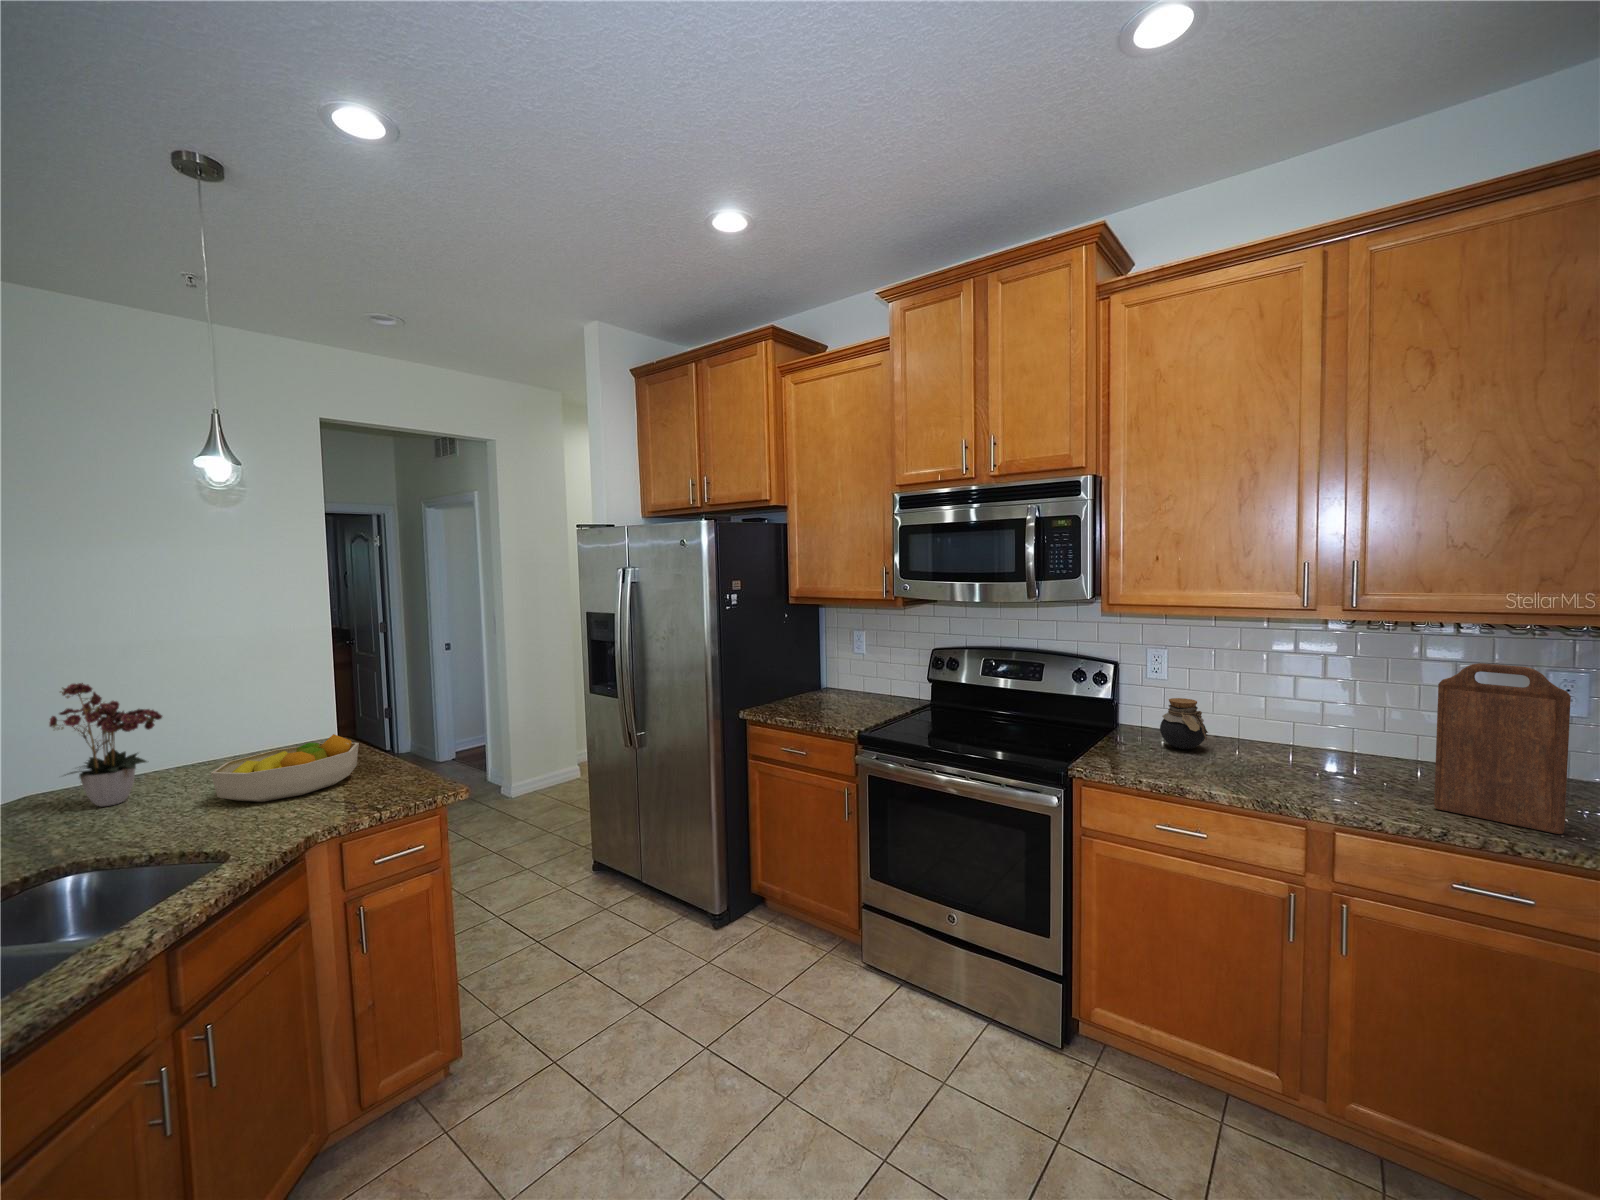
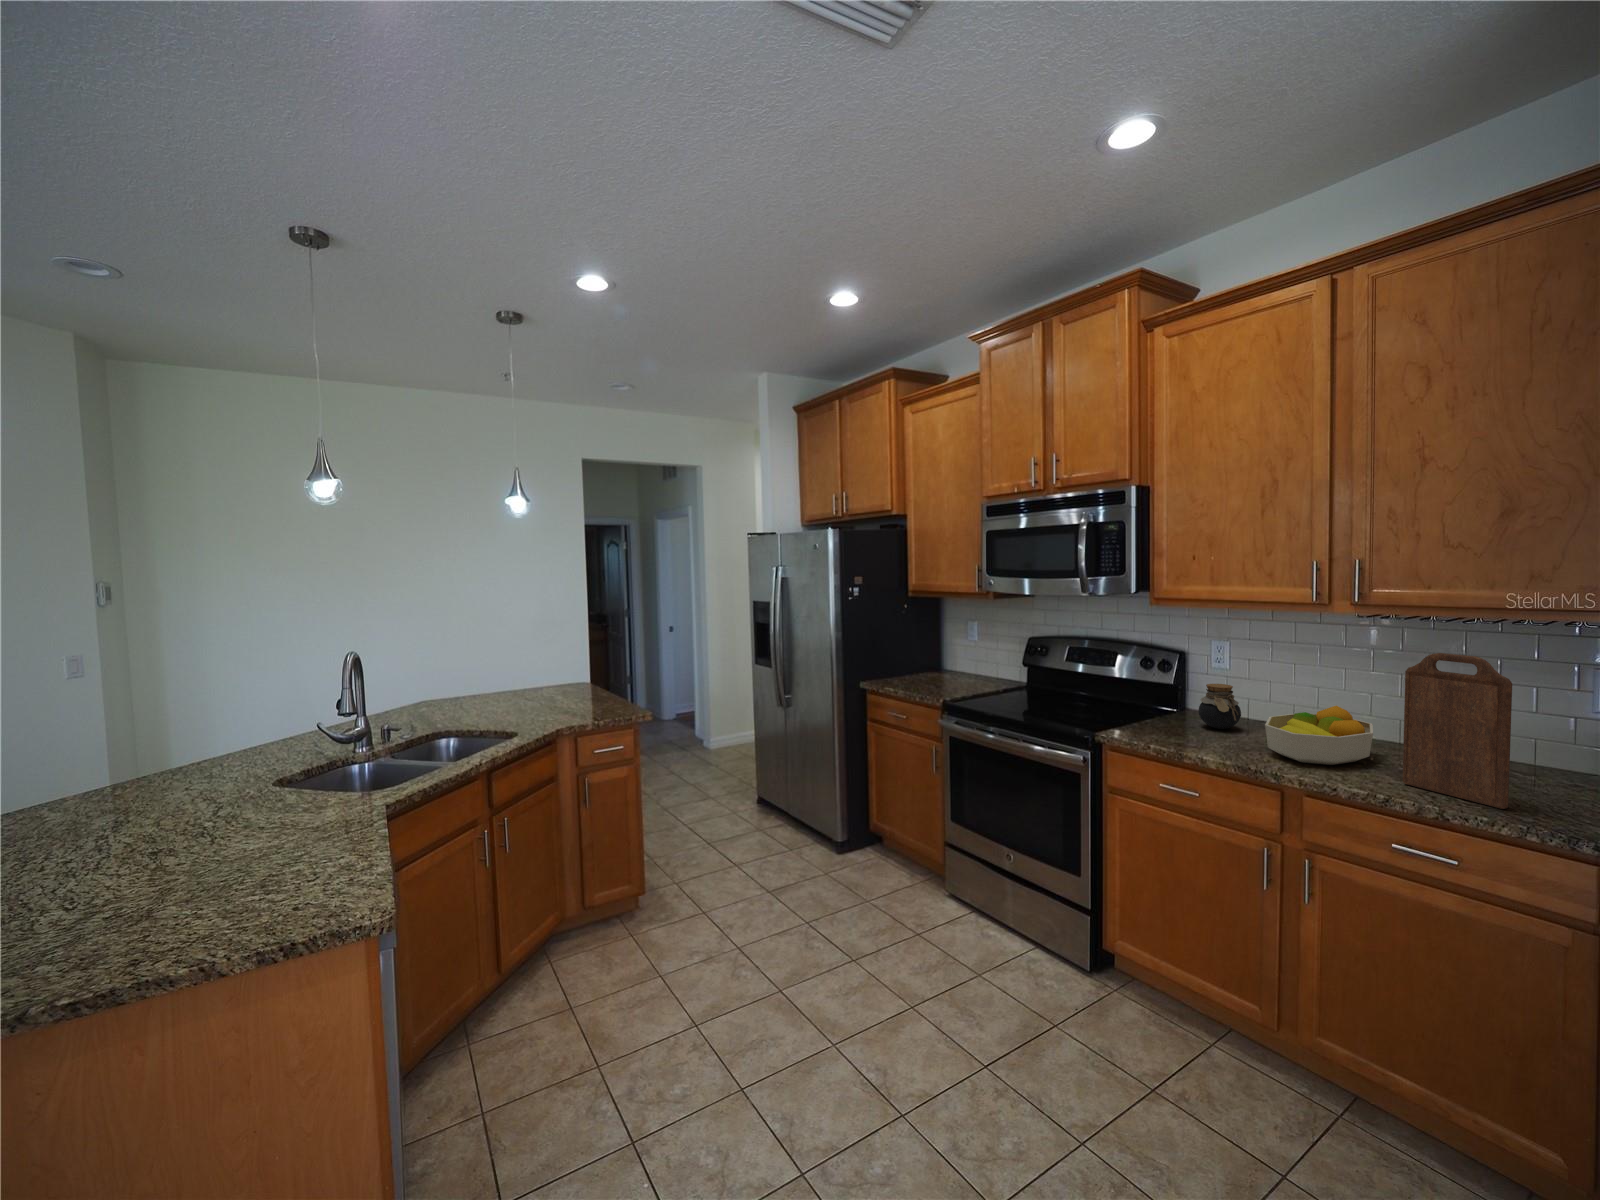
flower arrangement: present [49,683,162,806] -> none [432,630,492,707]
fruit bowl: present [211,734,359,802] -> present [1265,706,1373,765]

